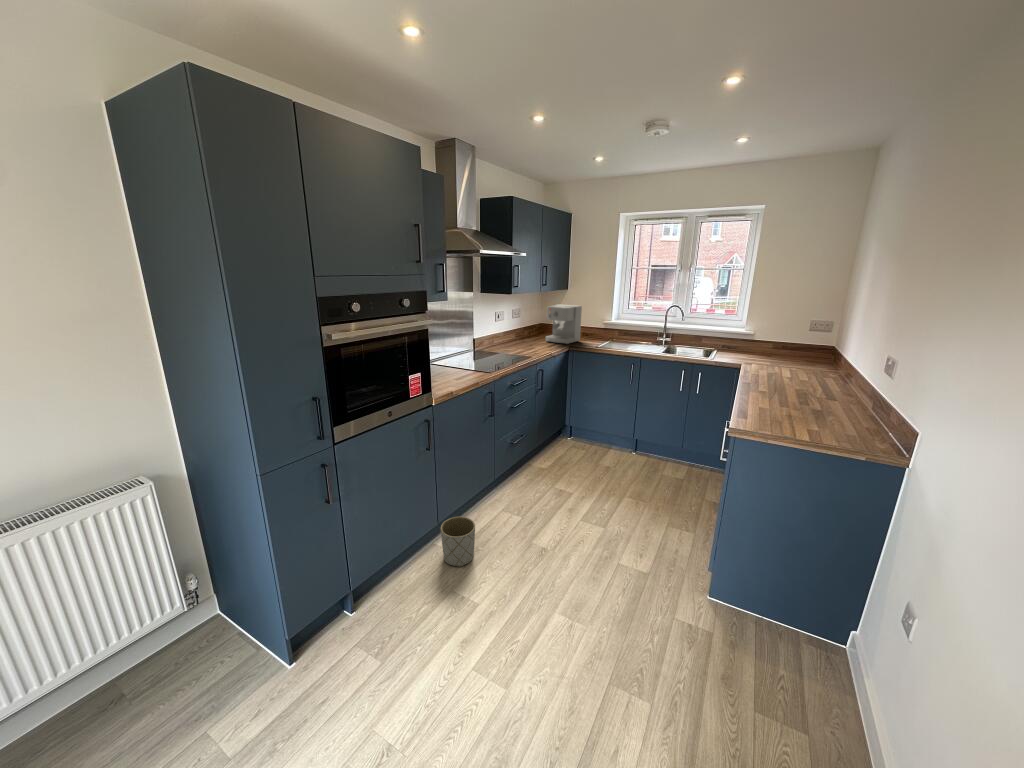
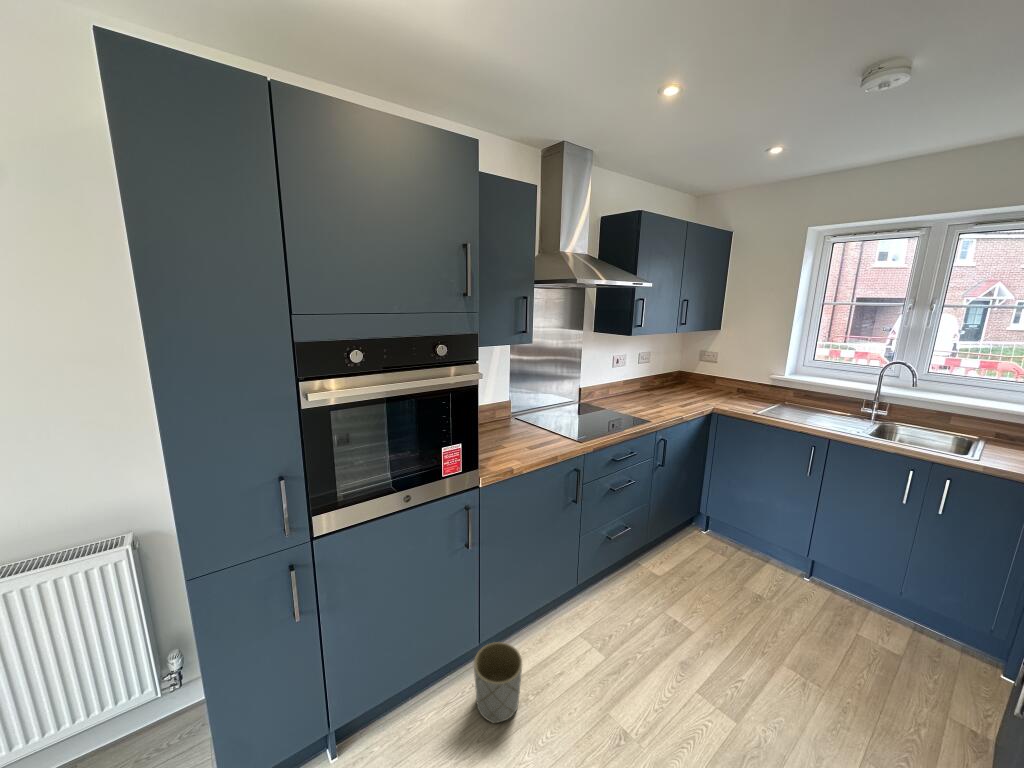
coffee maker: present [546,305,582,344] -> none [681,349,738,403]

